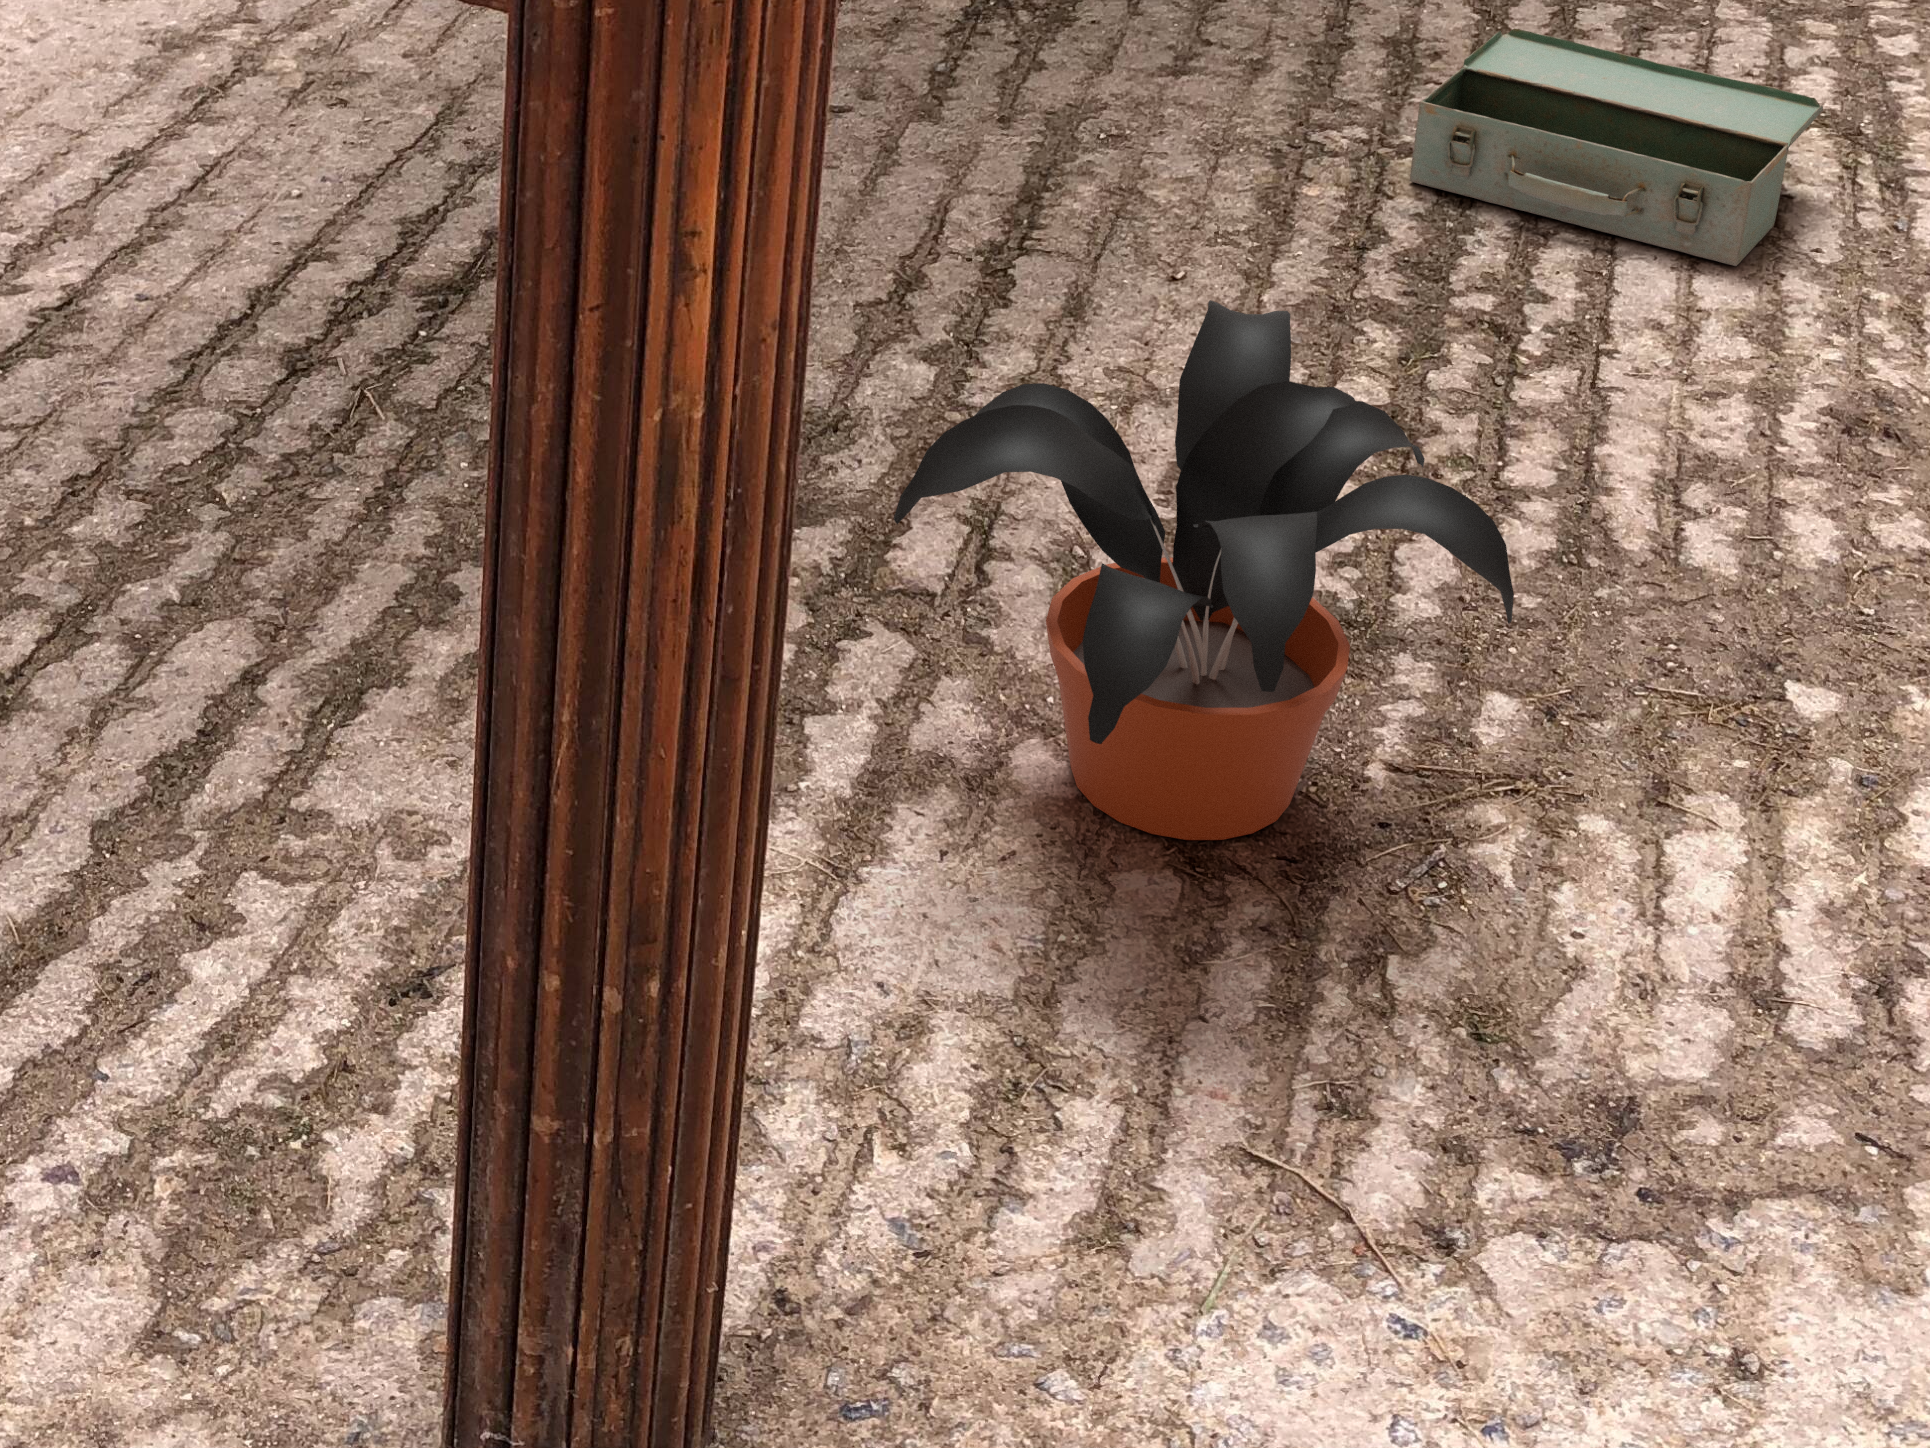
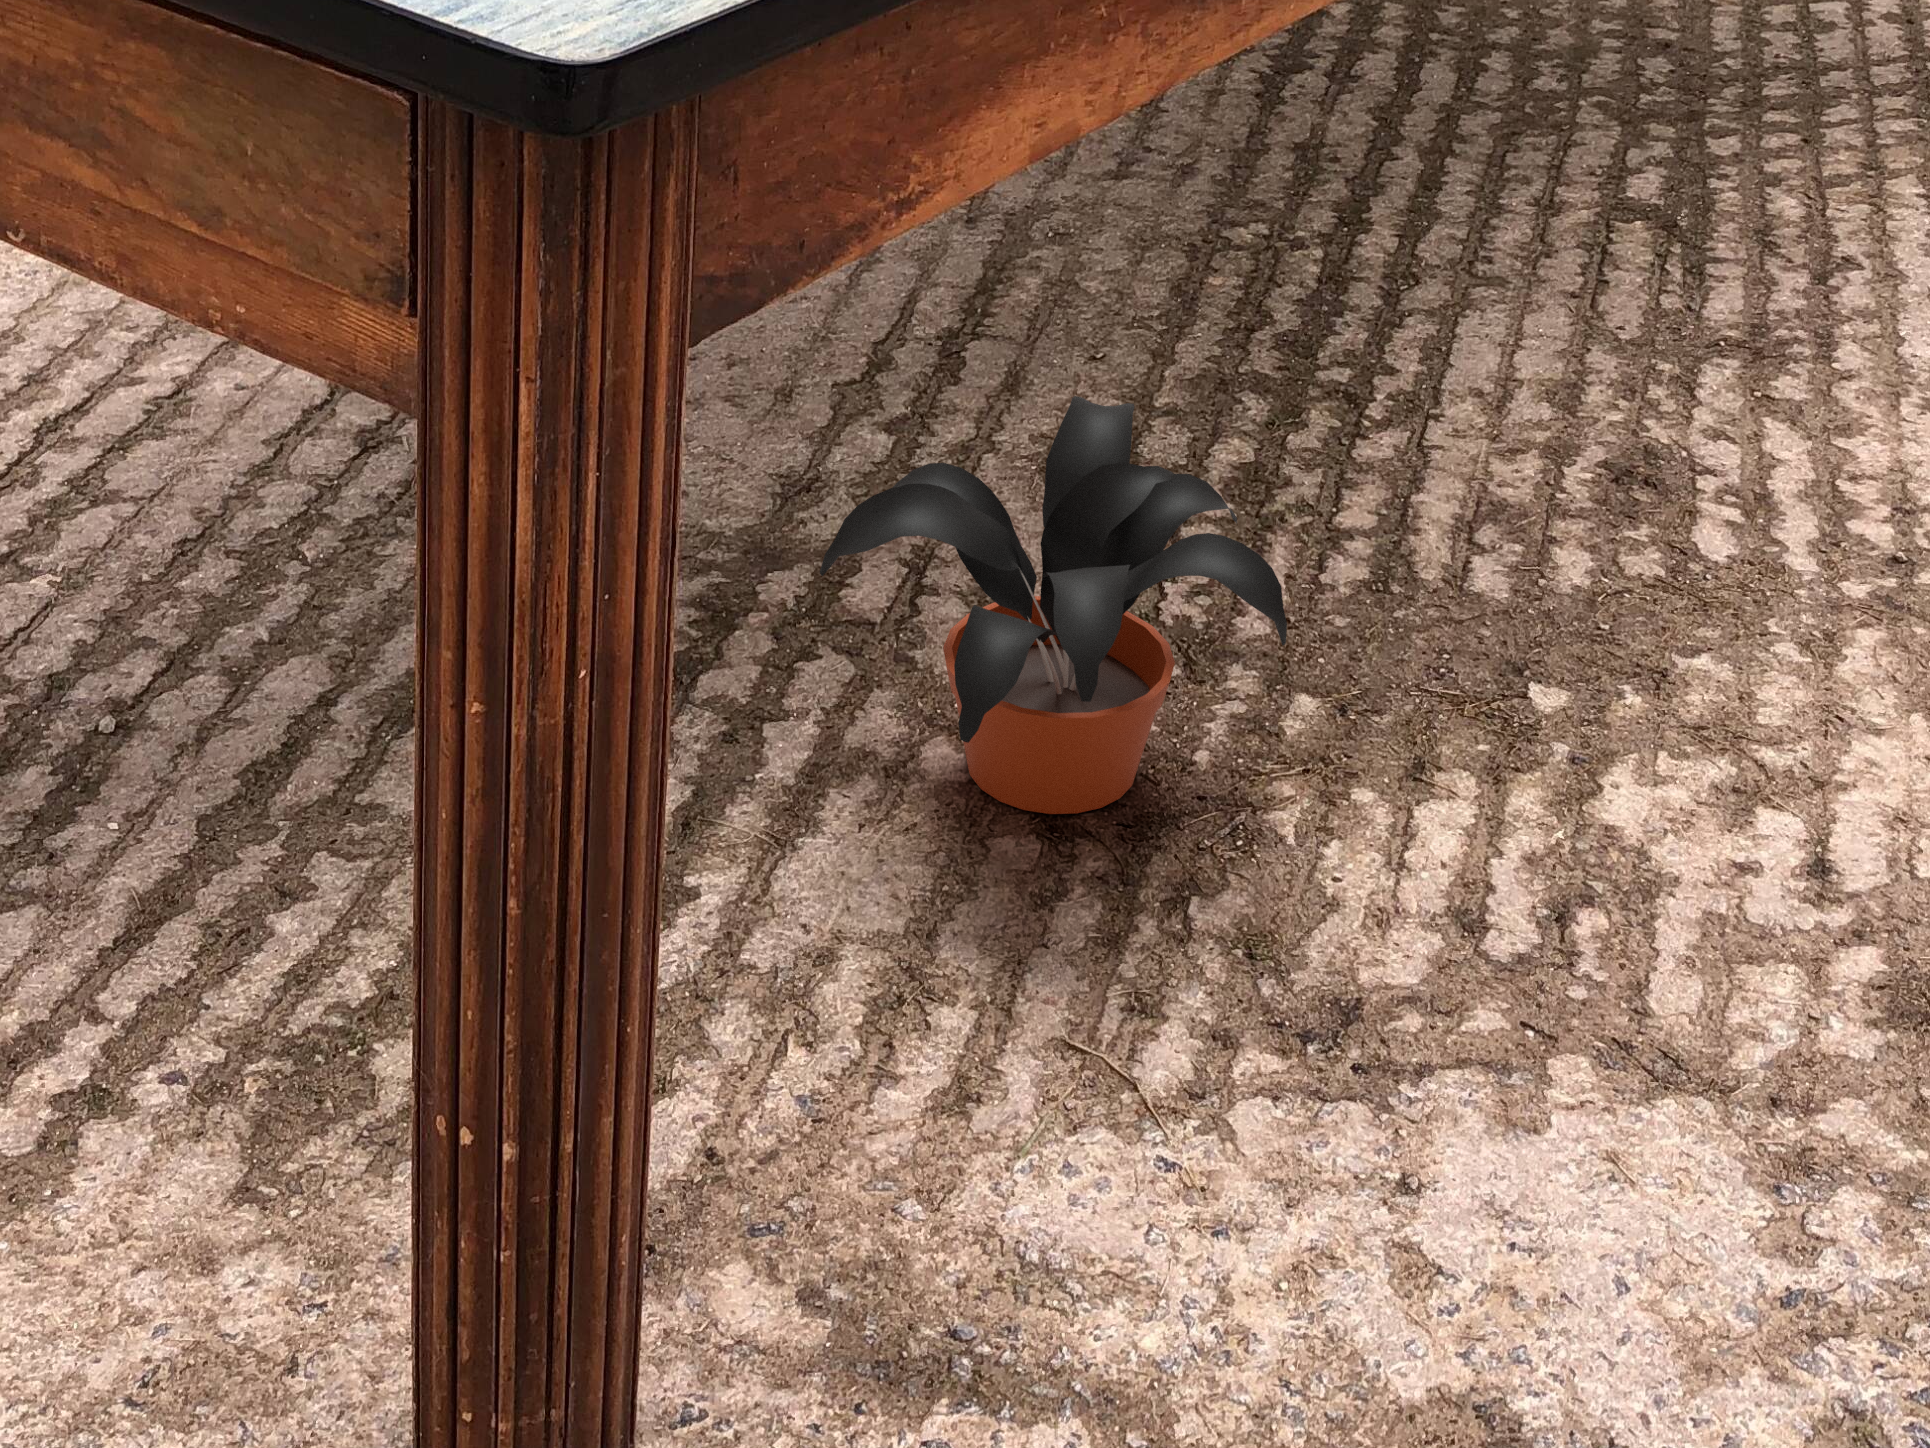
toolbox: present [1409,29,1823,266] -> none [1302,140,1637,342]

